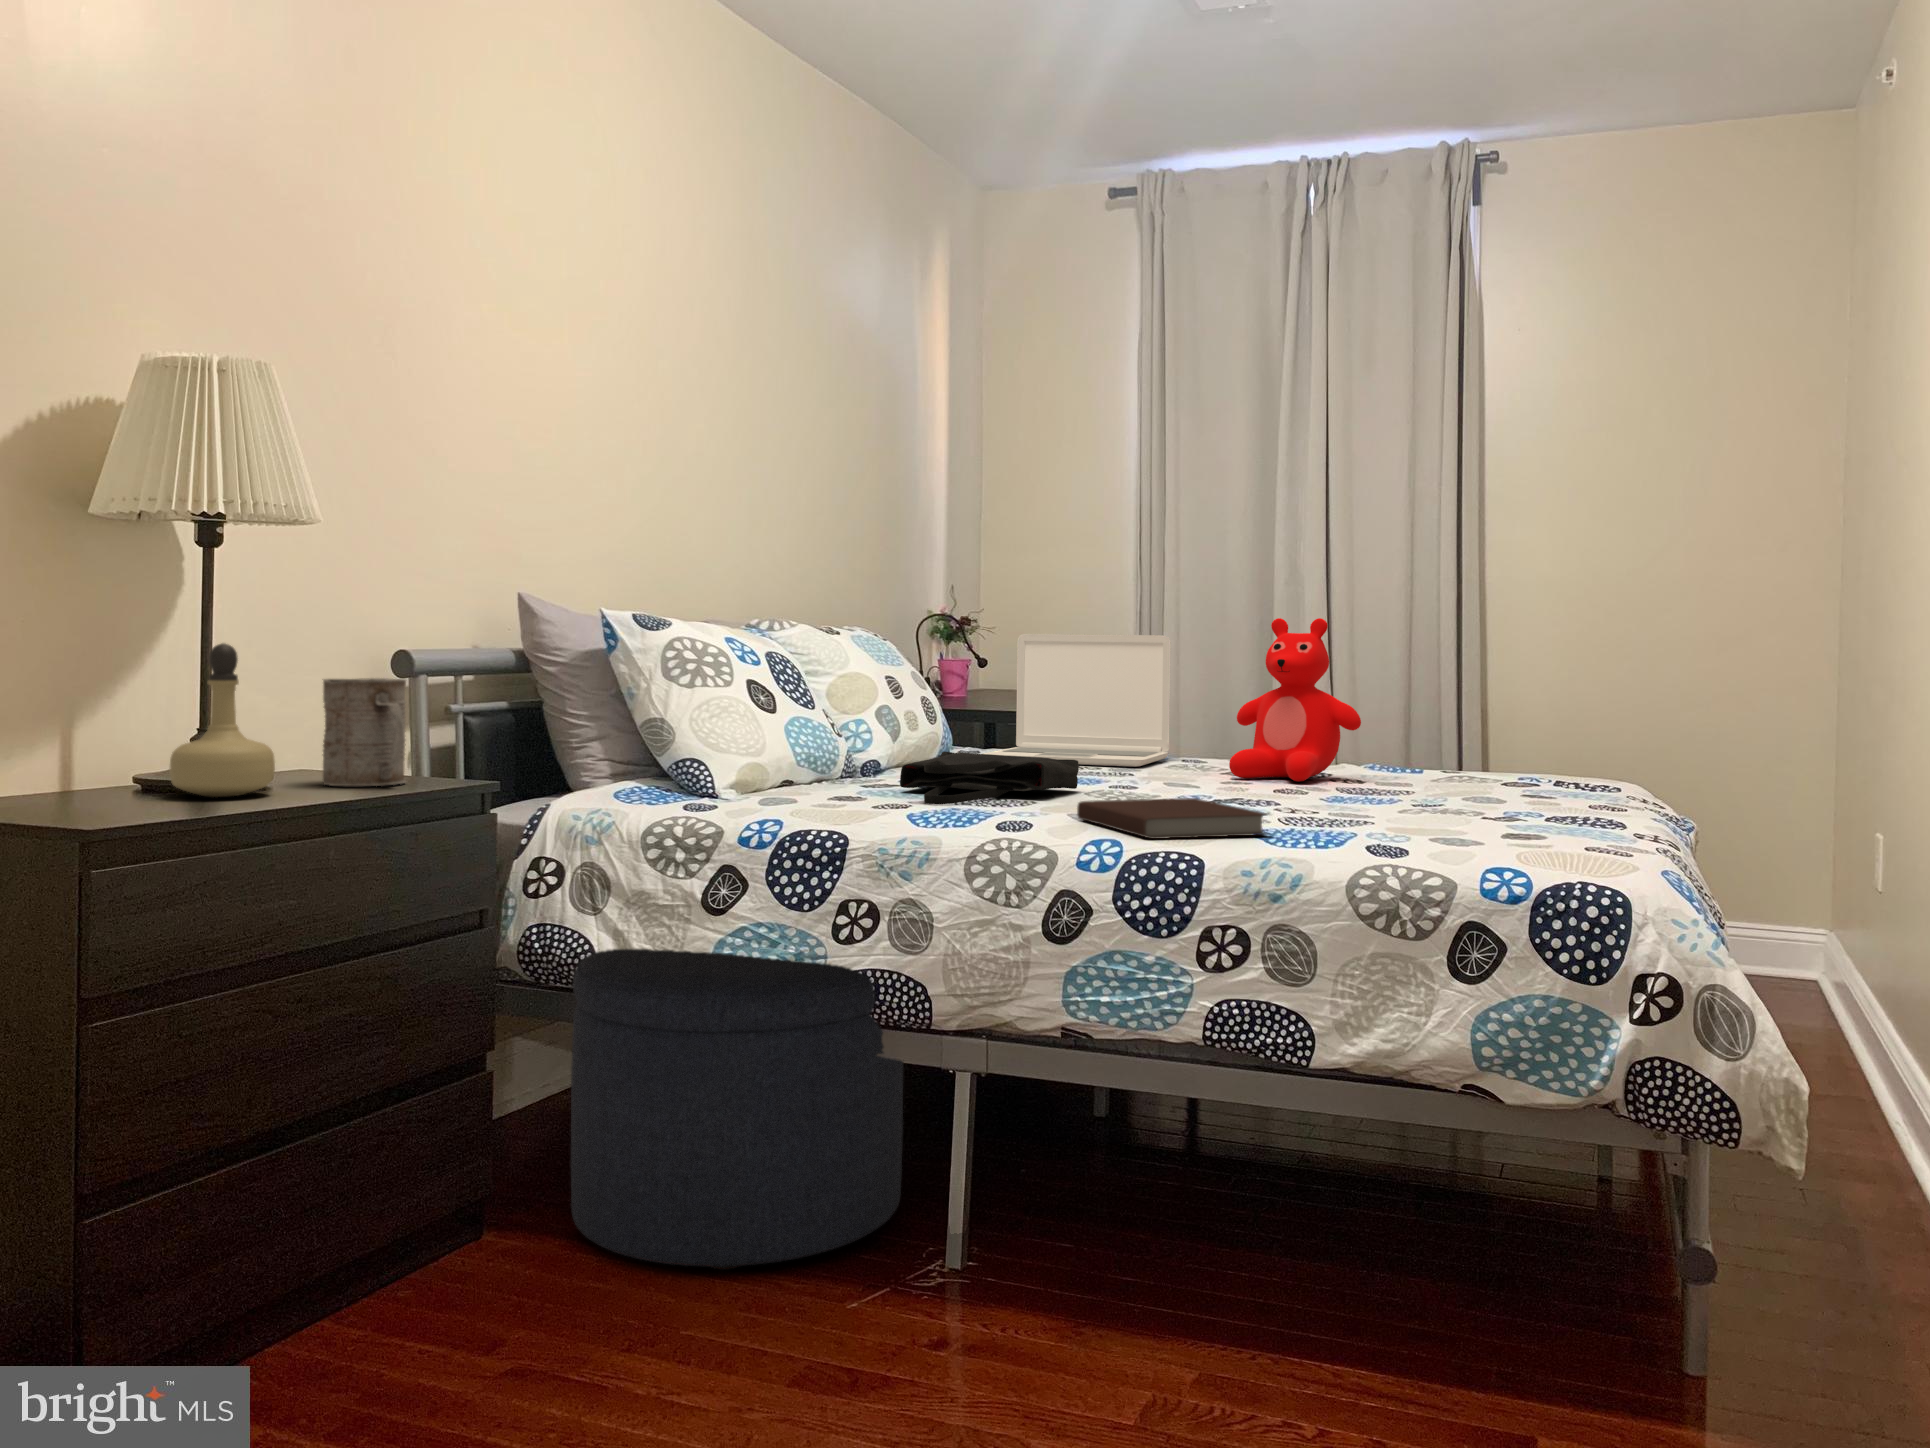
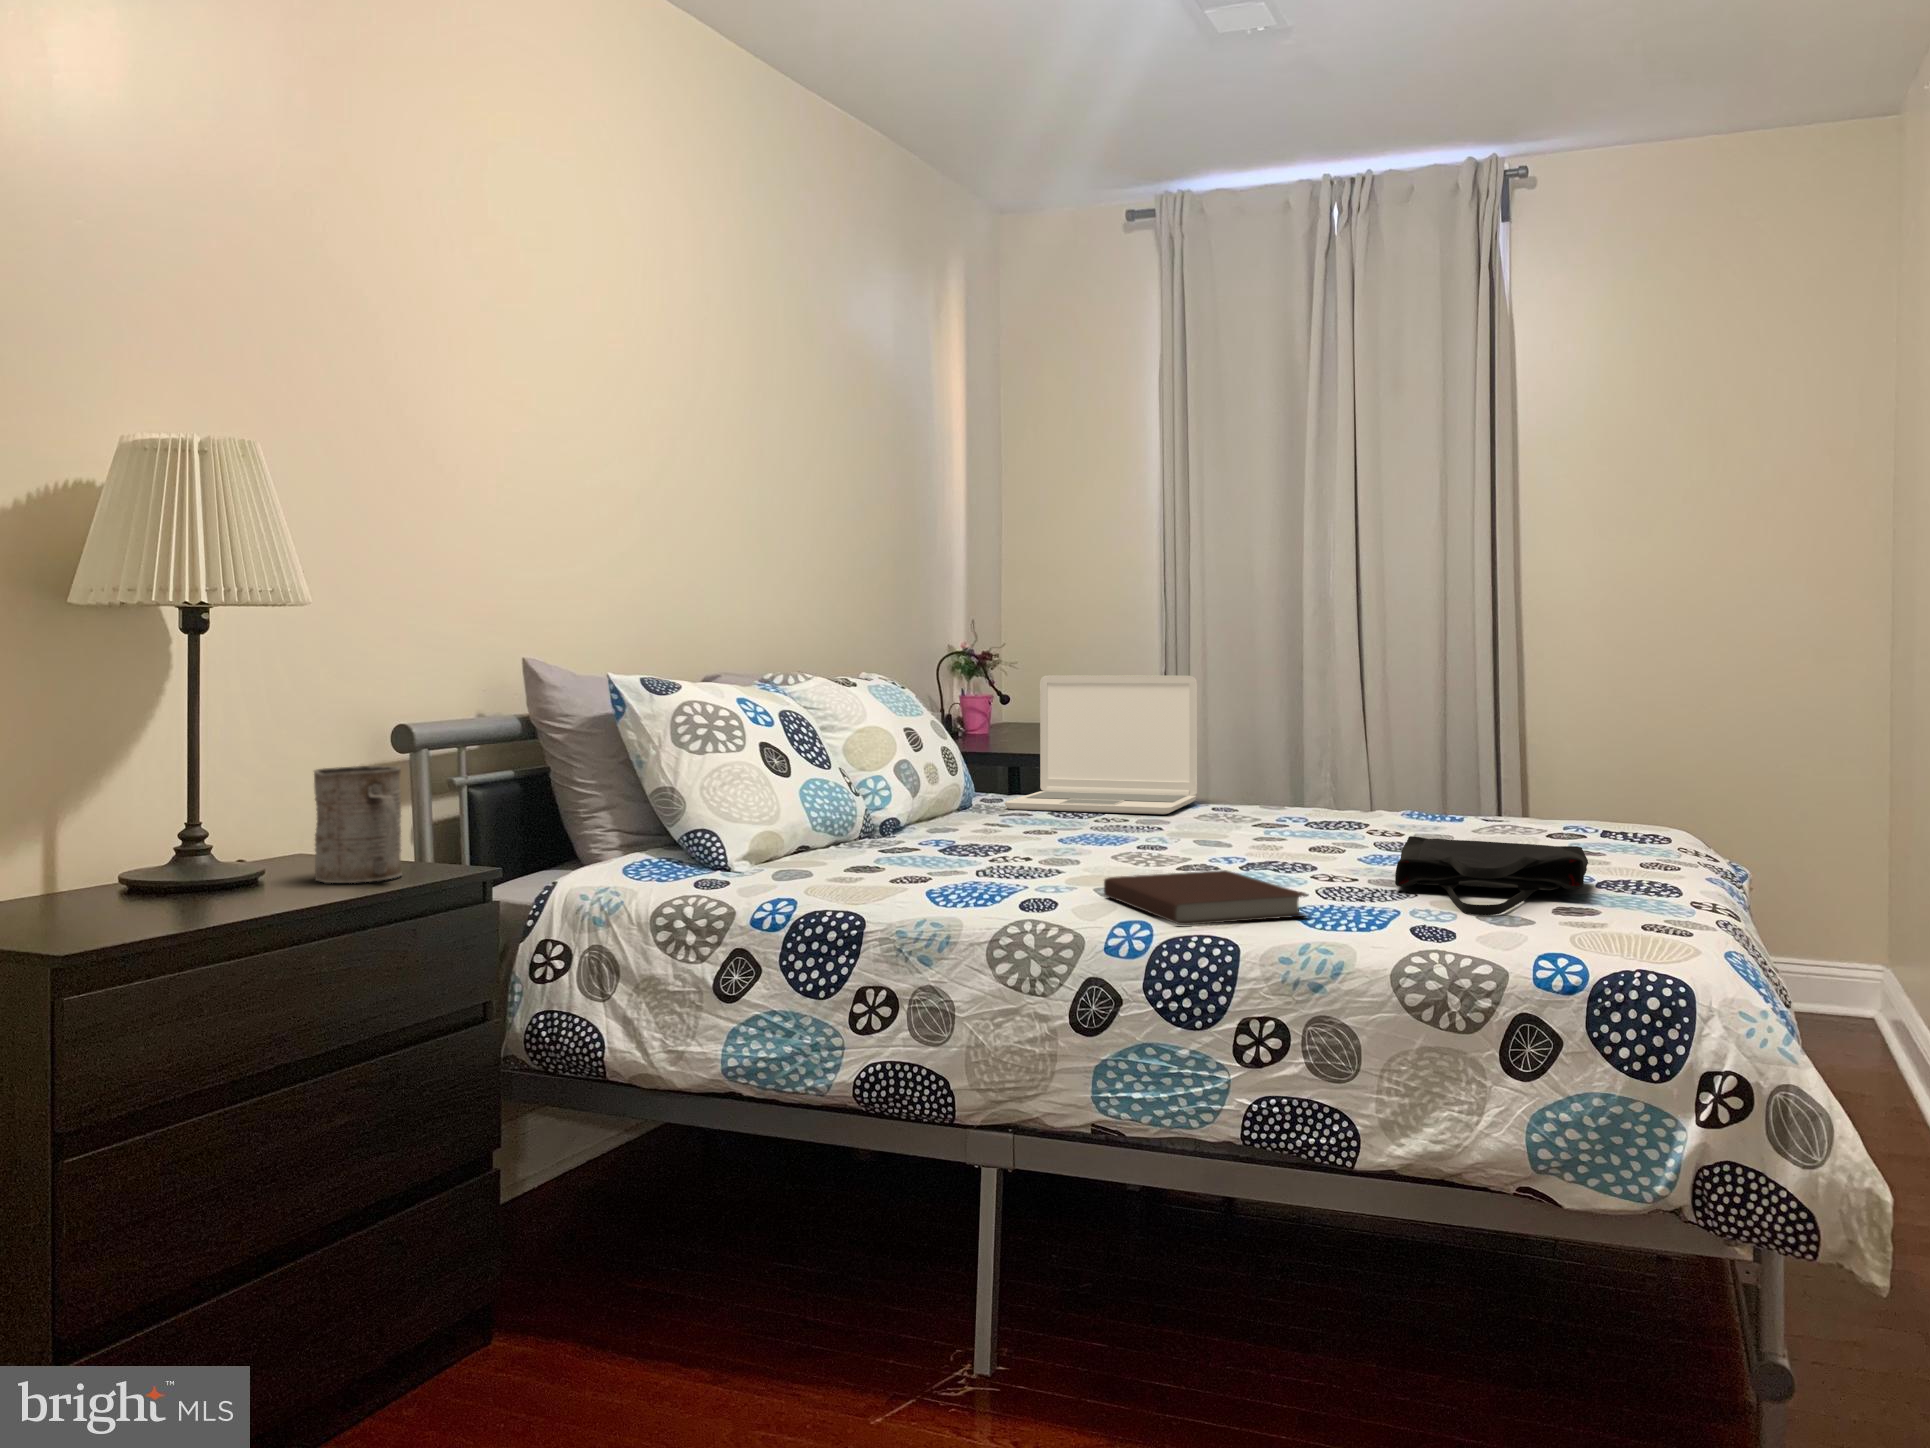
teddy bear: present [1229,618,1361,782] -> none [1260,662,1396,833]
perfume bottle: present [169,643,275,797] -> none [151,742,262,903]
tote bag: present [900,752,1079,804] -> present [1395,836,1588,915]
ottoman: present [571,949,903,1270] -> none [581,1006,926,1380]

